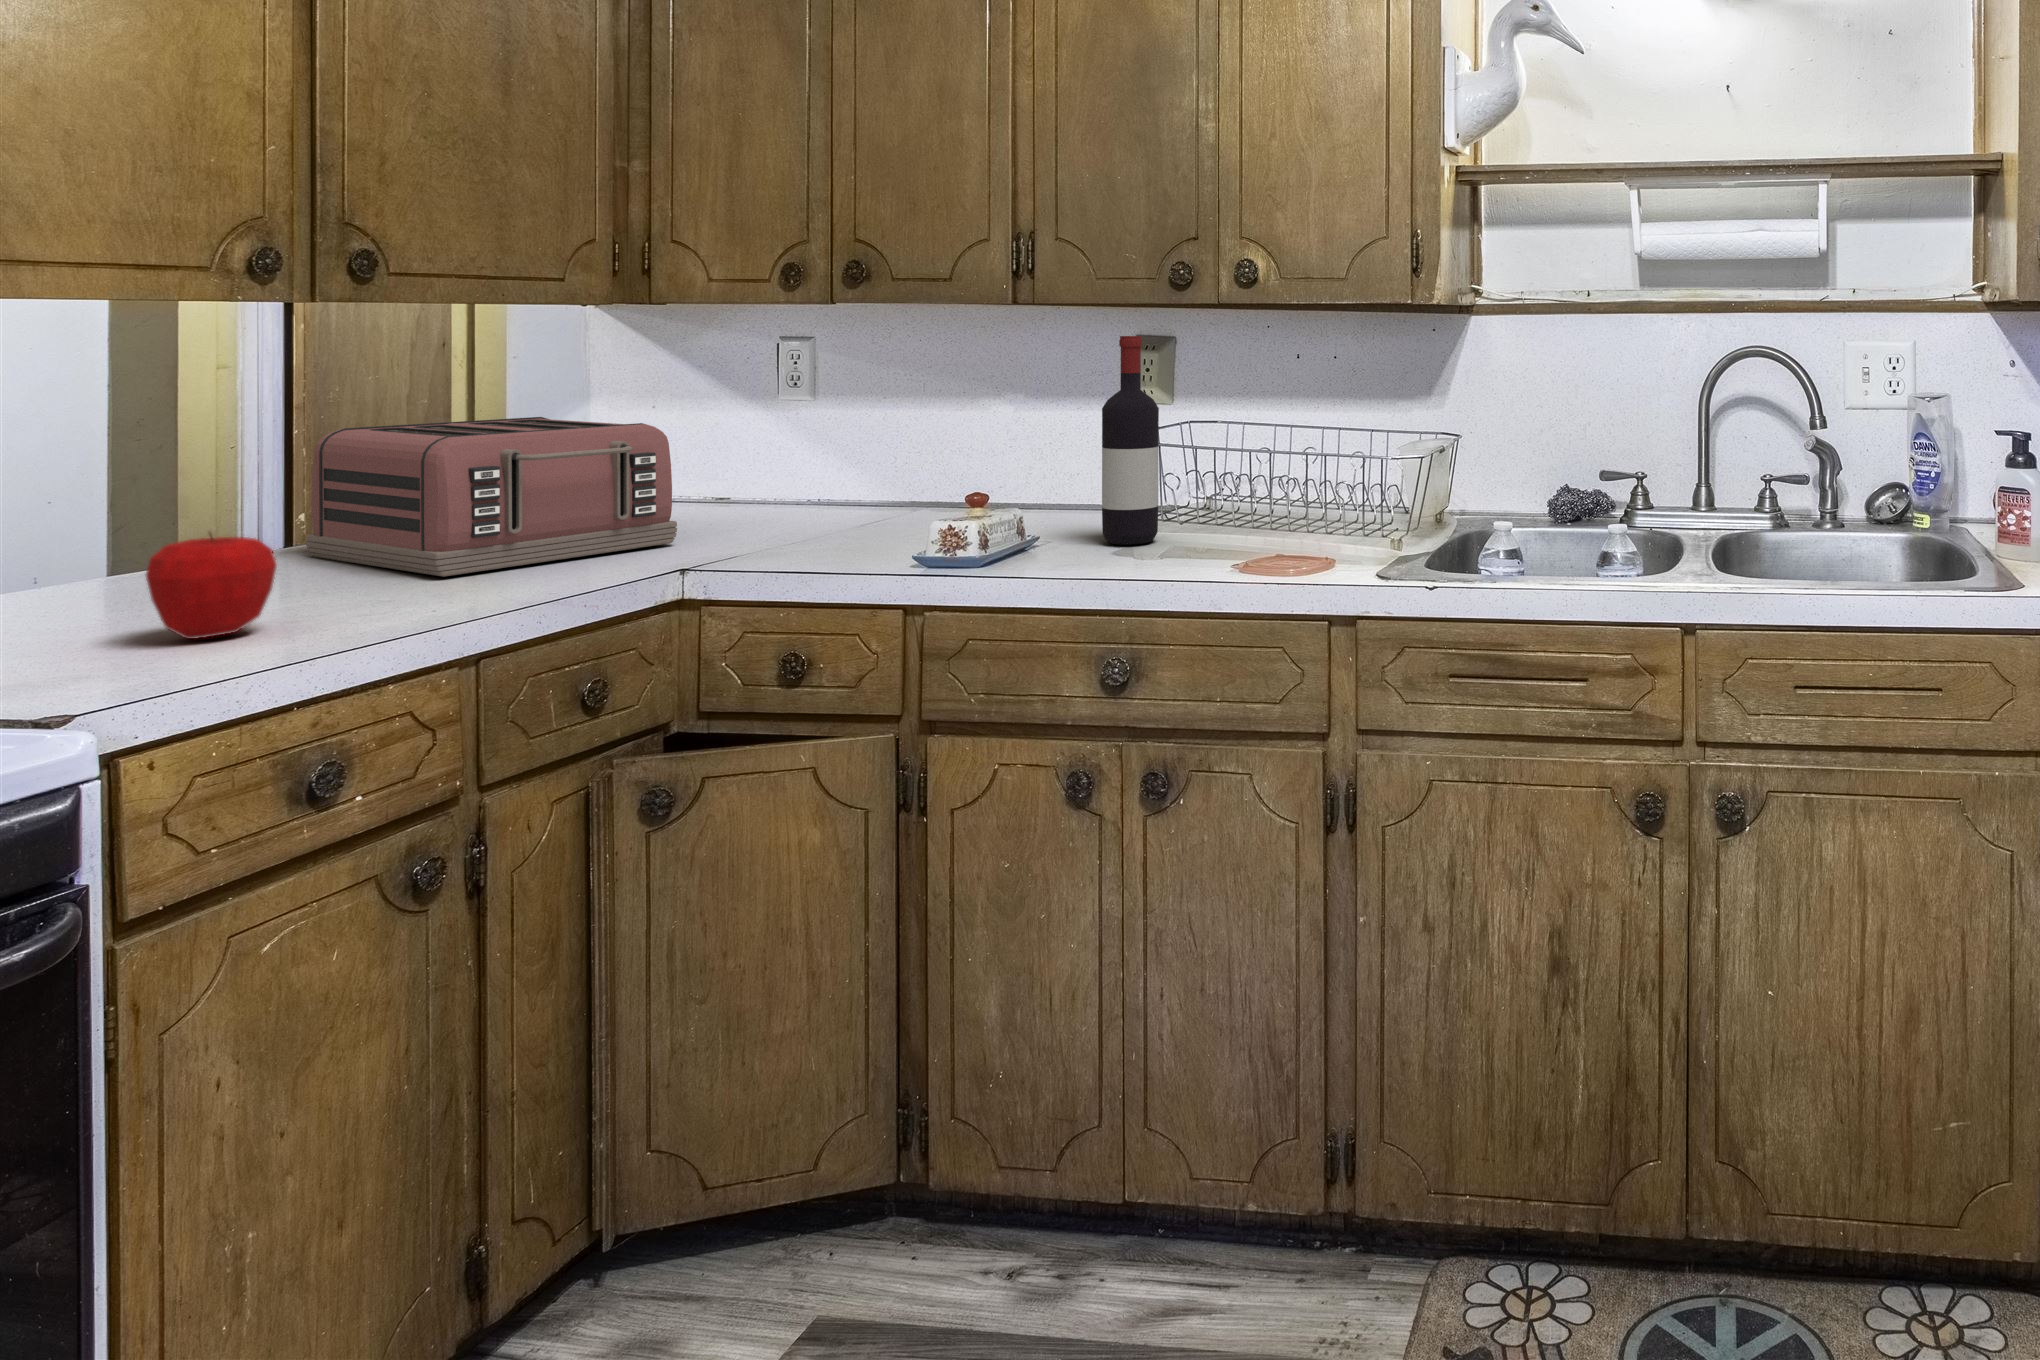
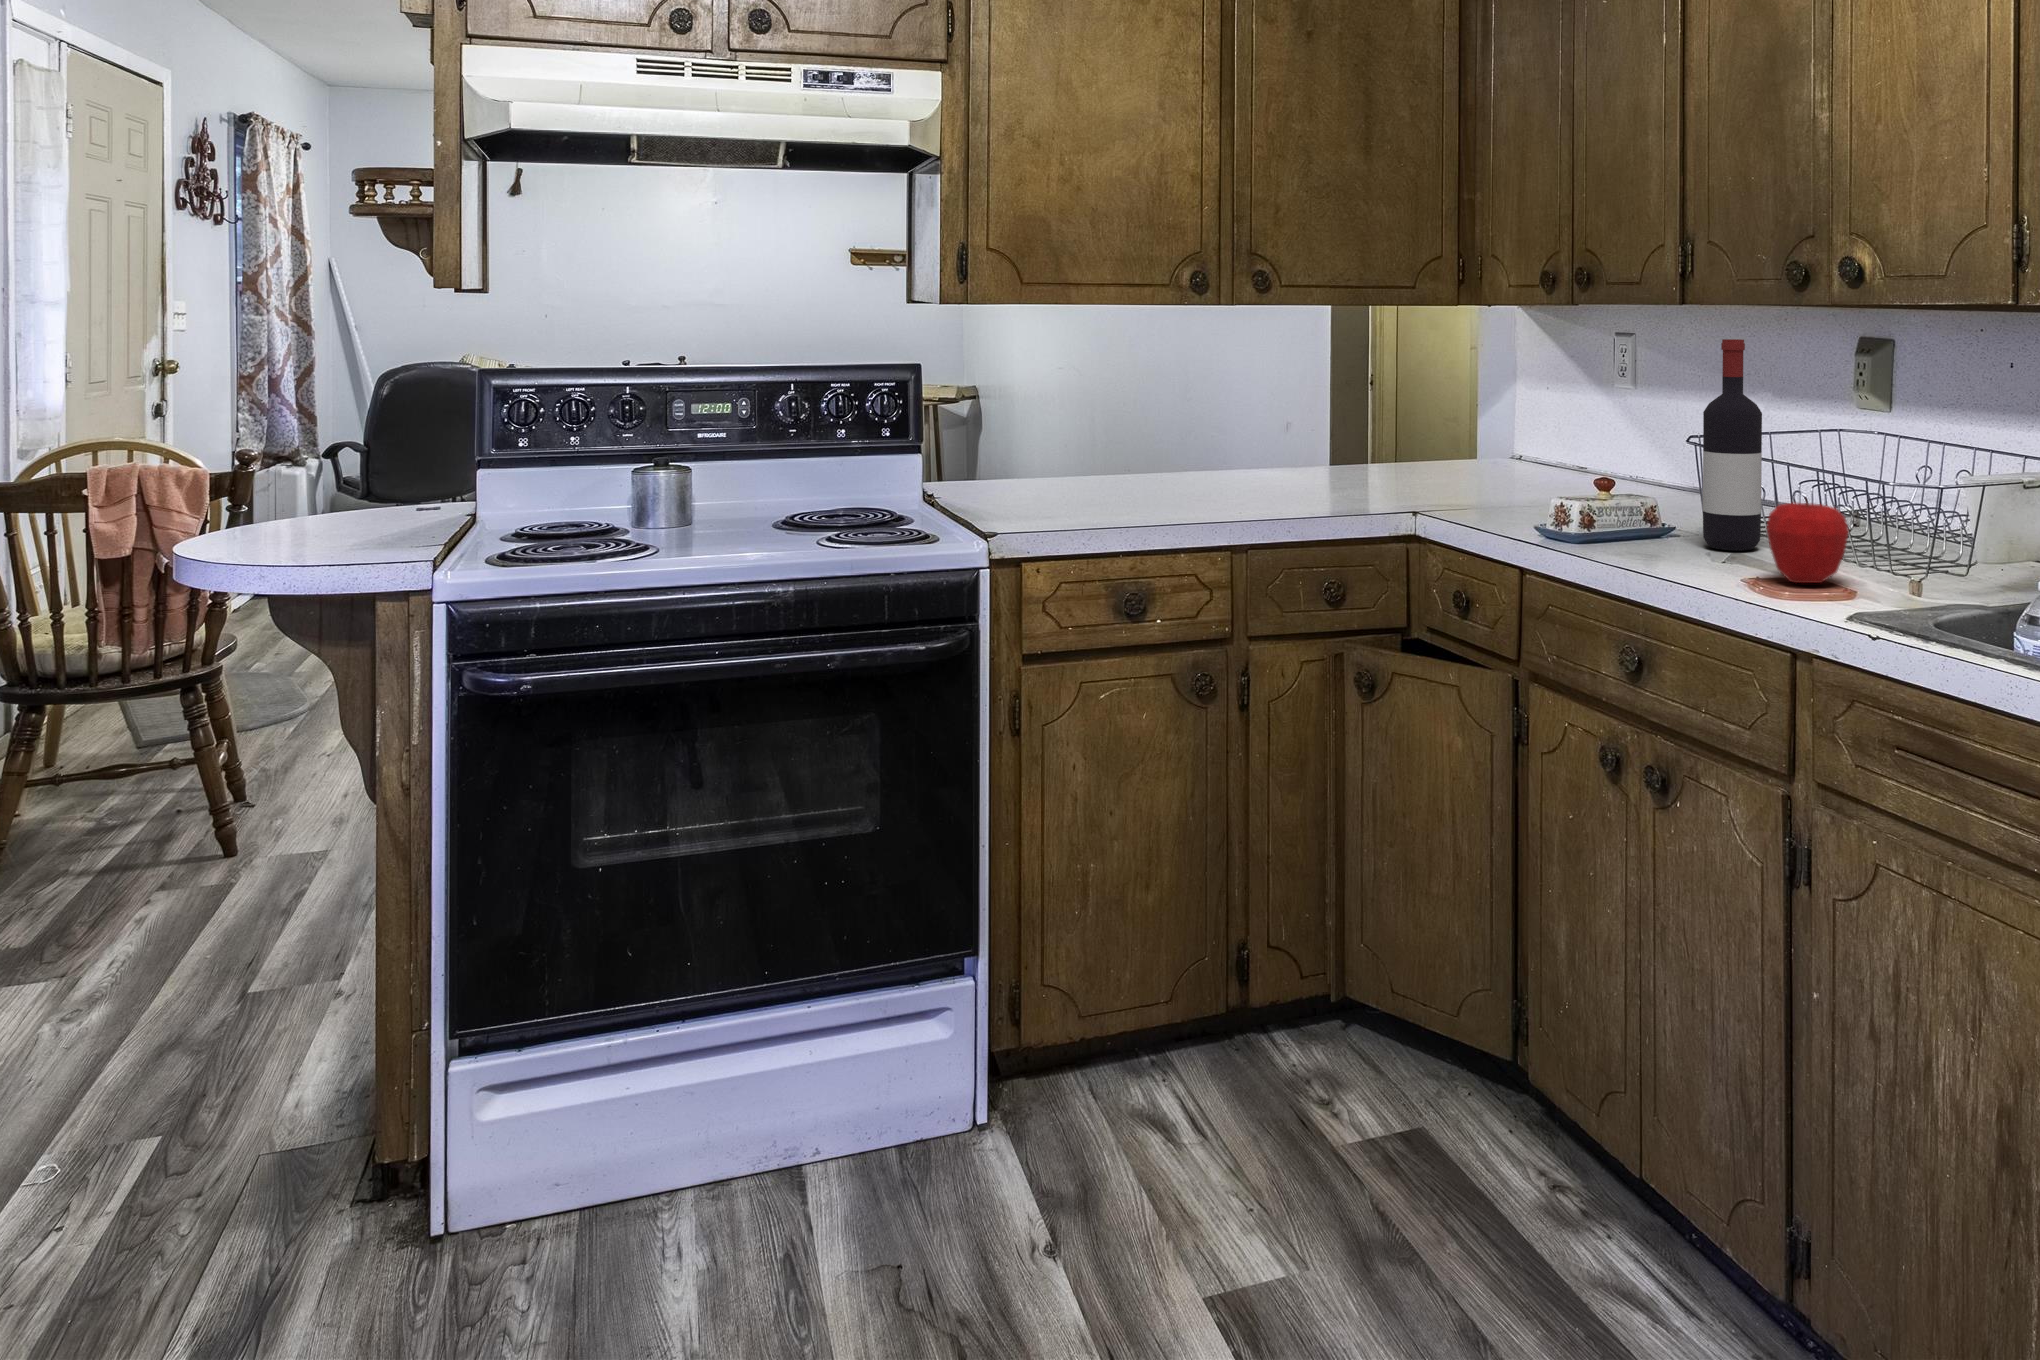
toaster: present [306,417,677,577] -> none [1268,396,1446,500]
apple: present [146,533,277,639] -> present [1766,501,1849,583]

